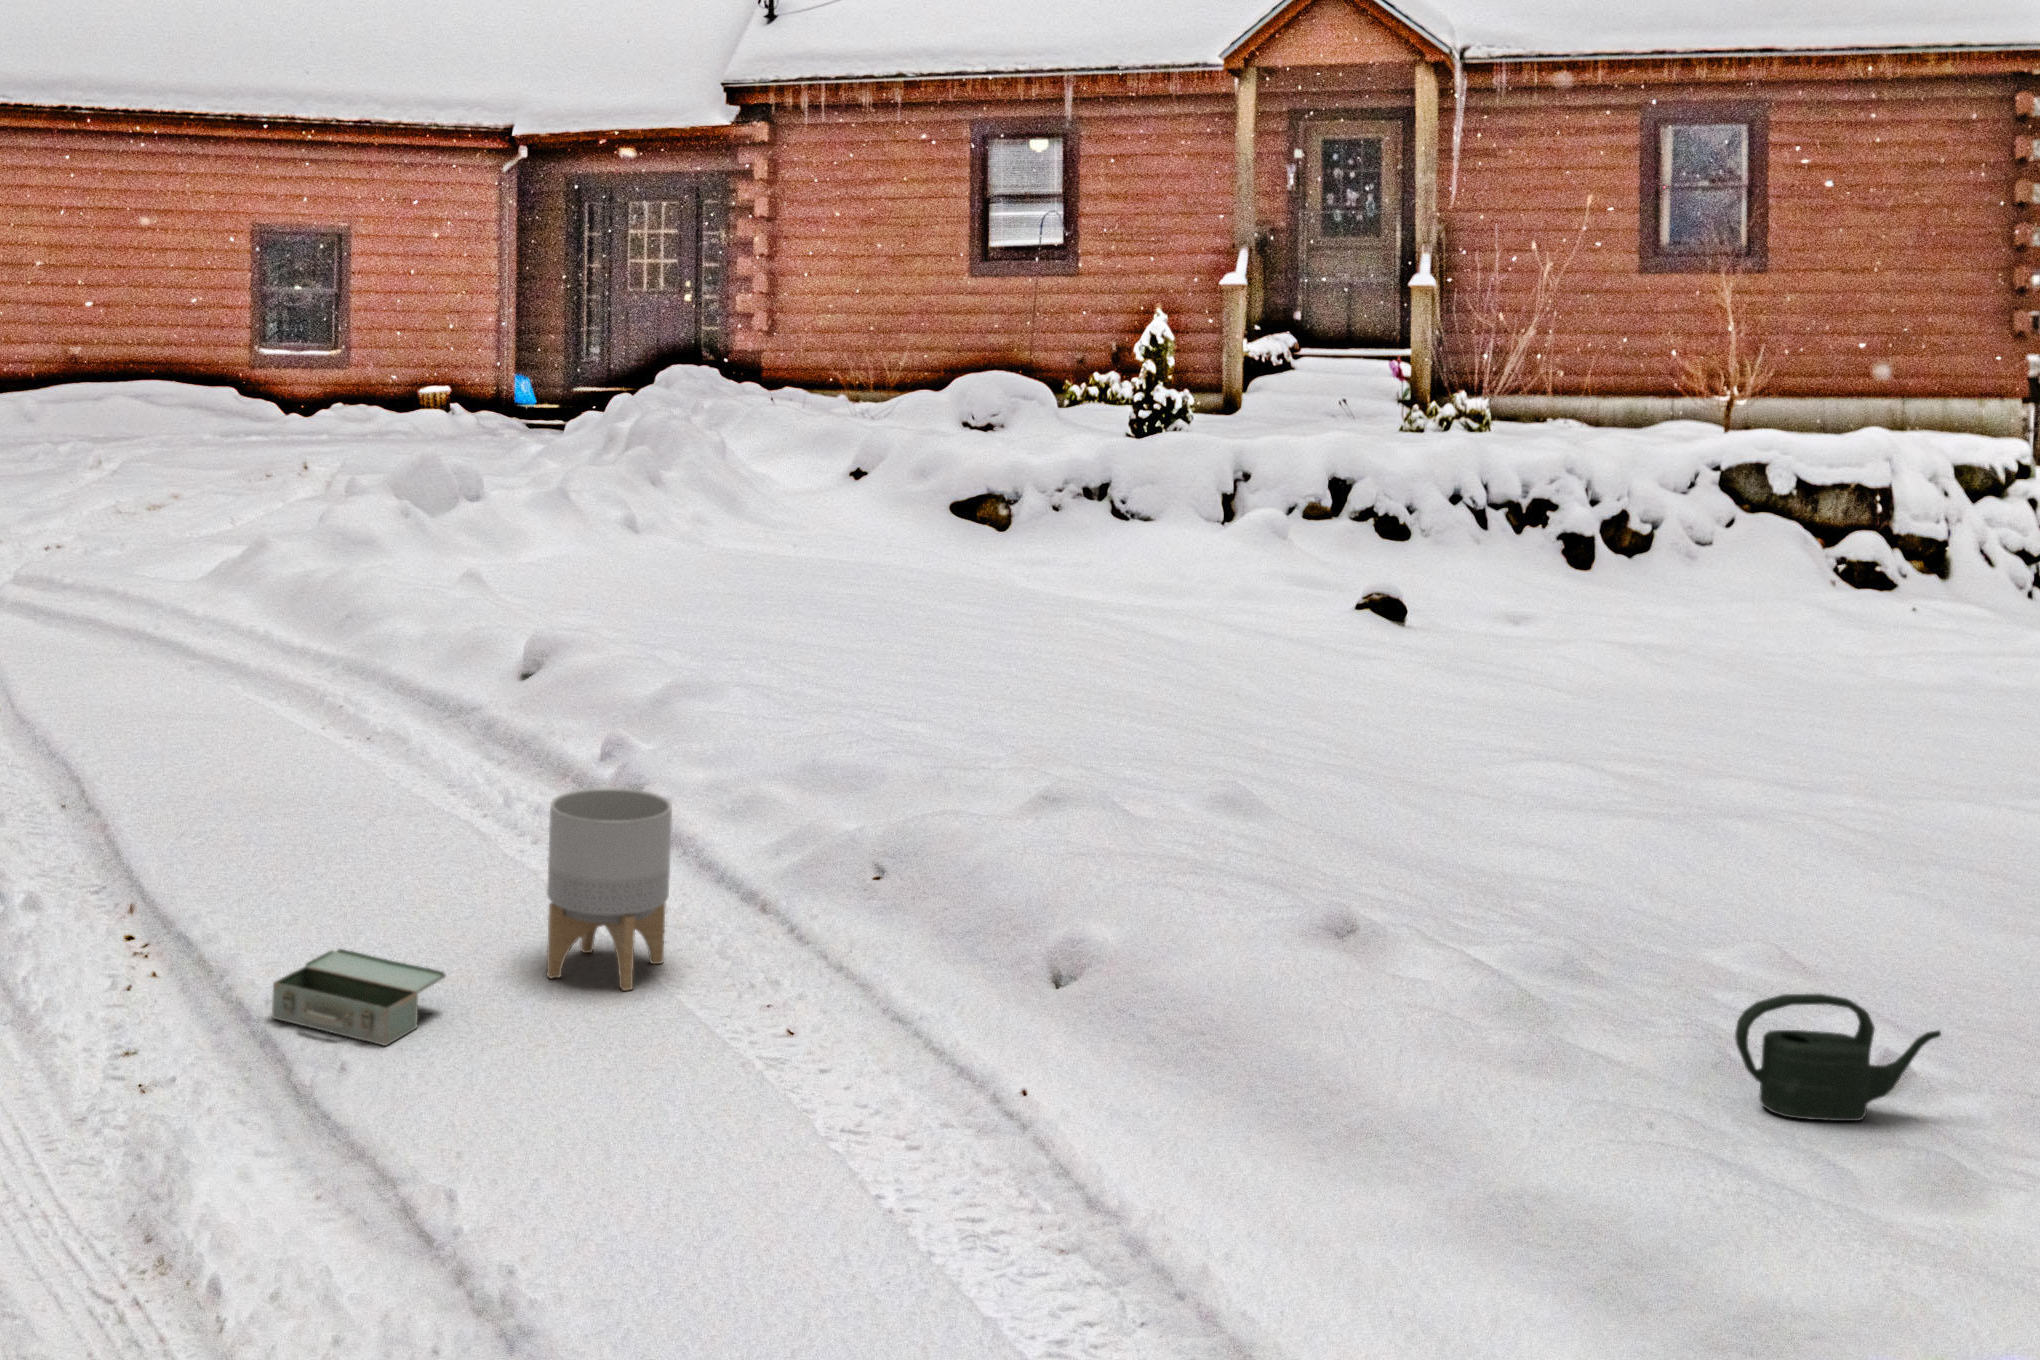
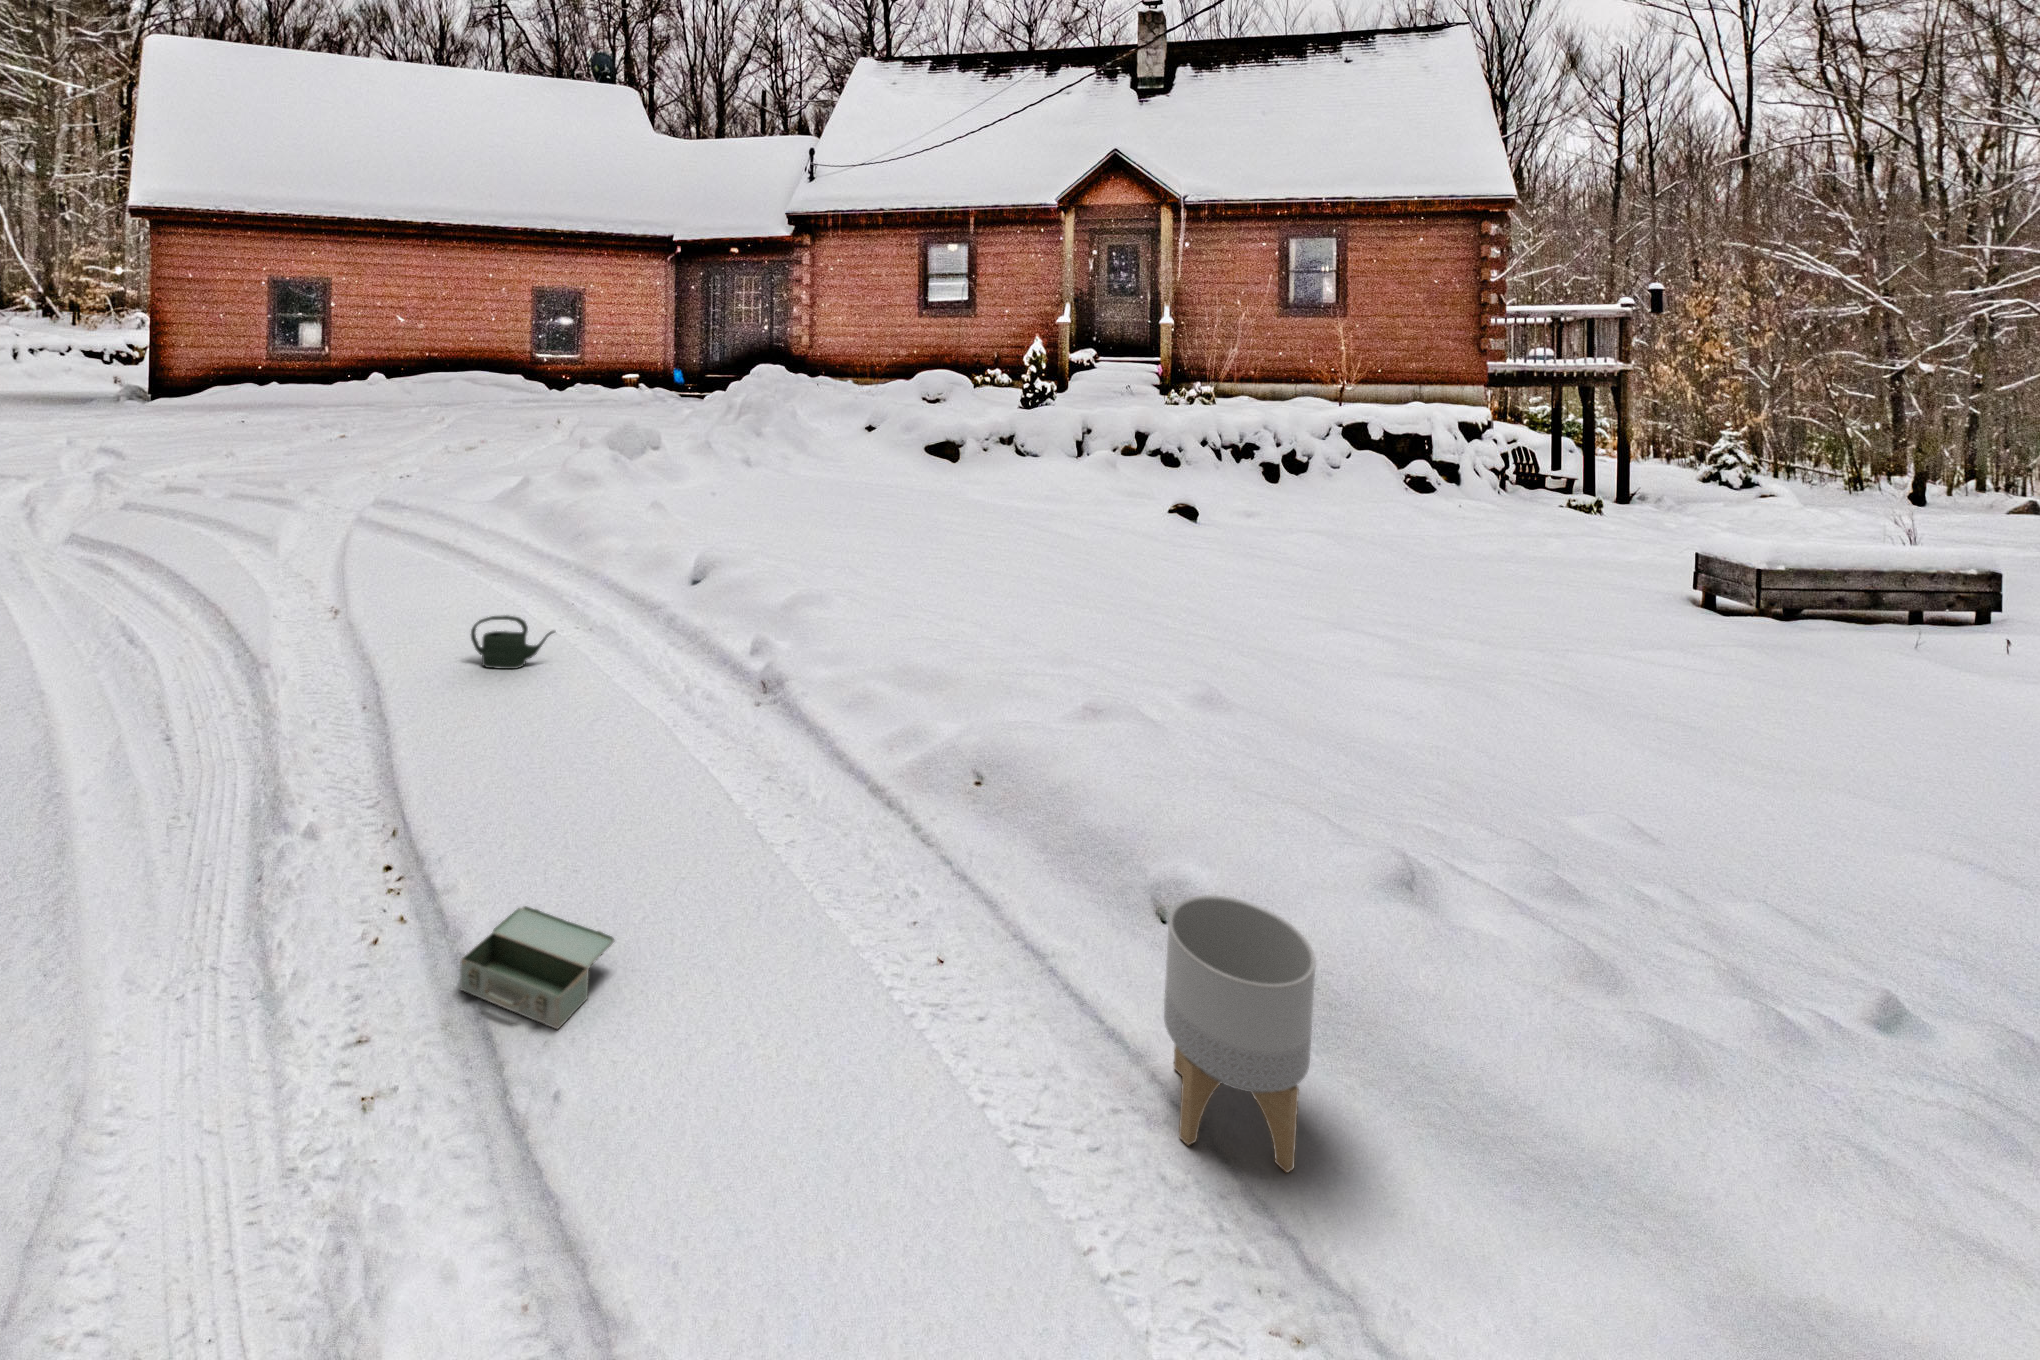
planter: present [547,788,672,991] -> present [1164,895,1316,1173]
watering can: present [1735,994,1941,1121] -> present [471,615,555,669]

